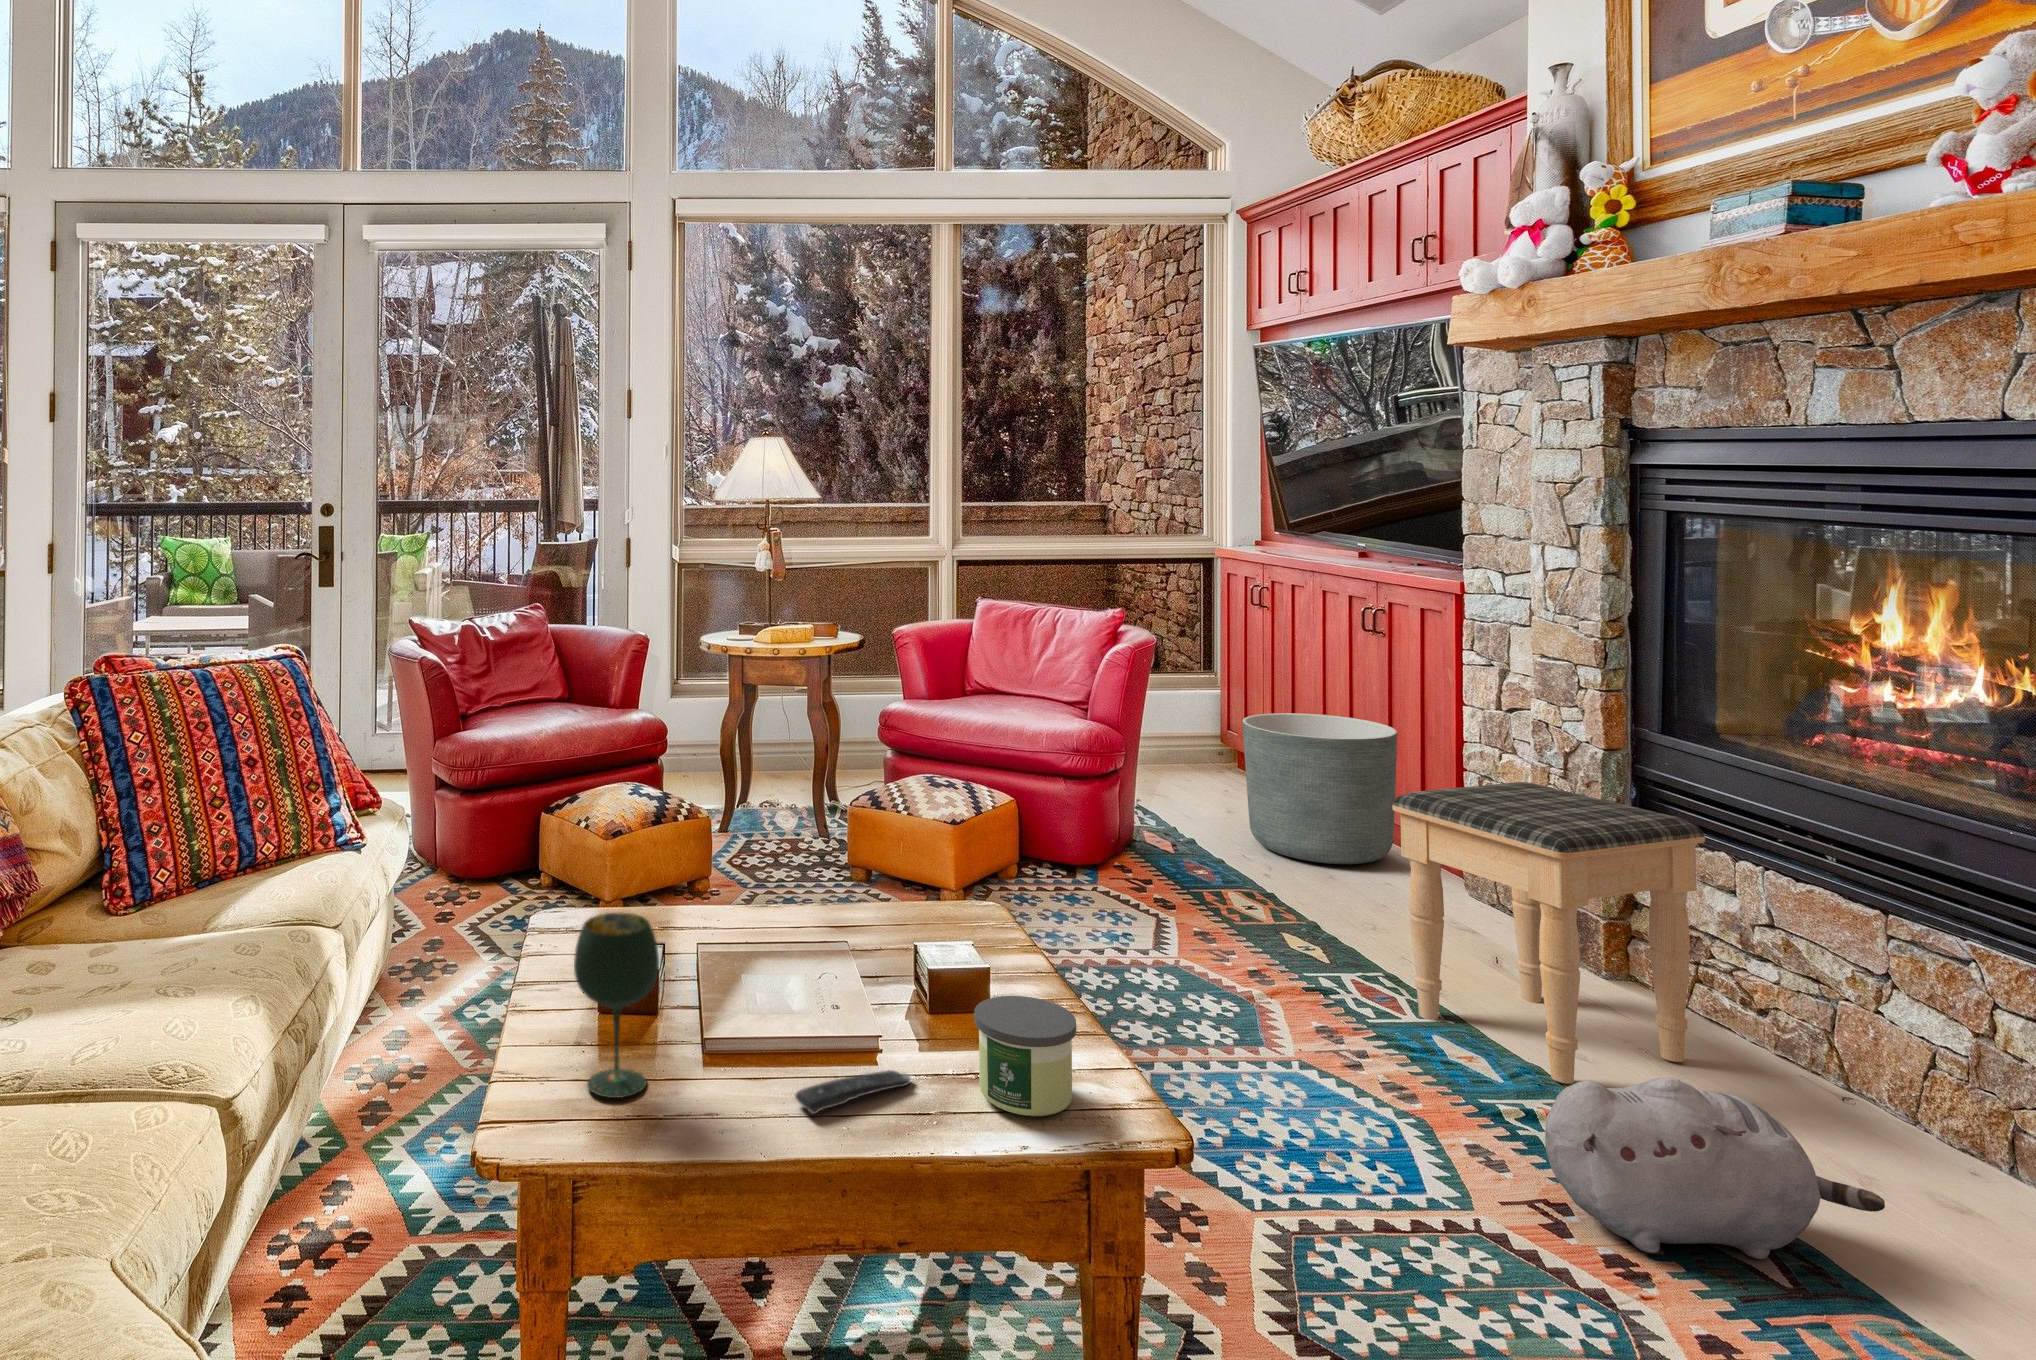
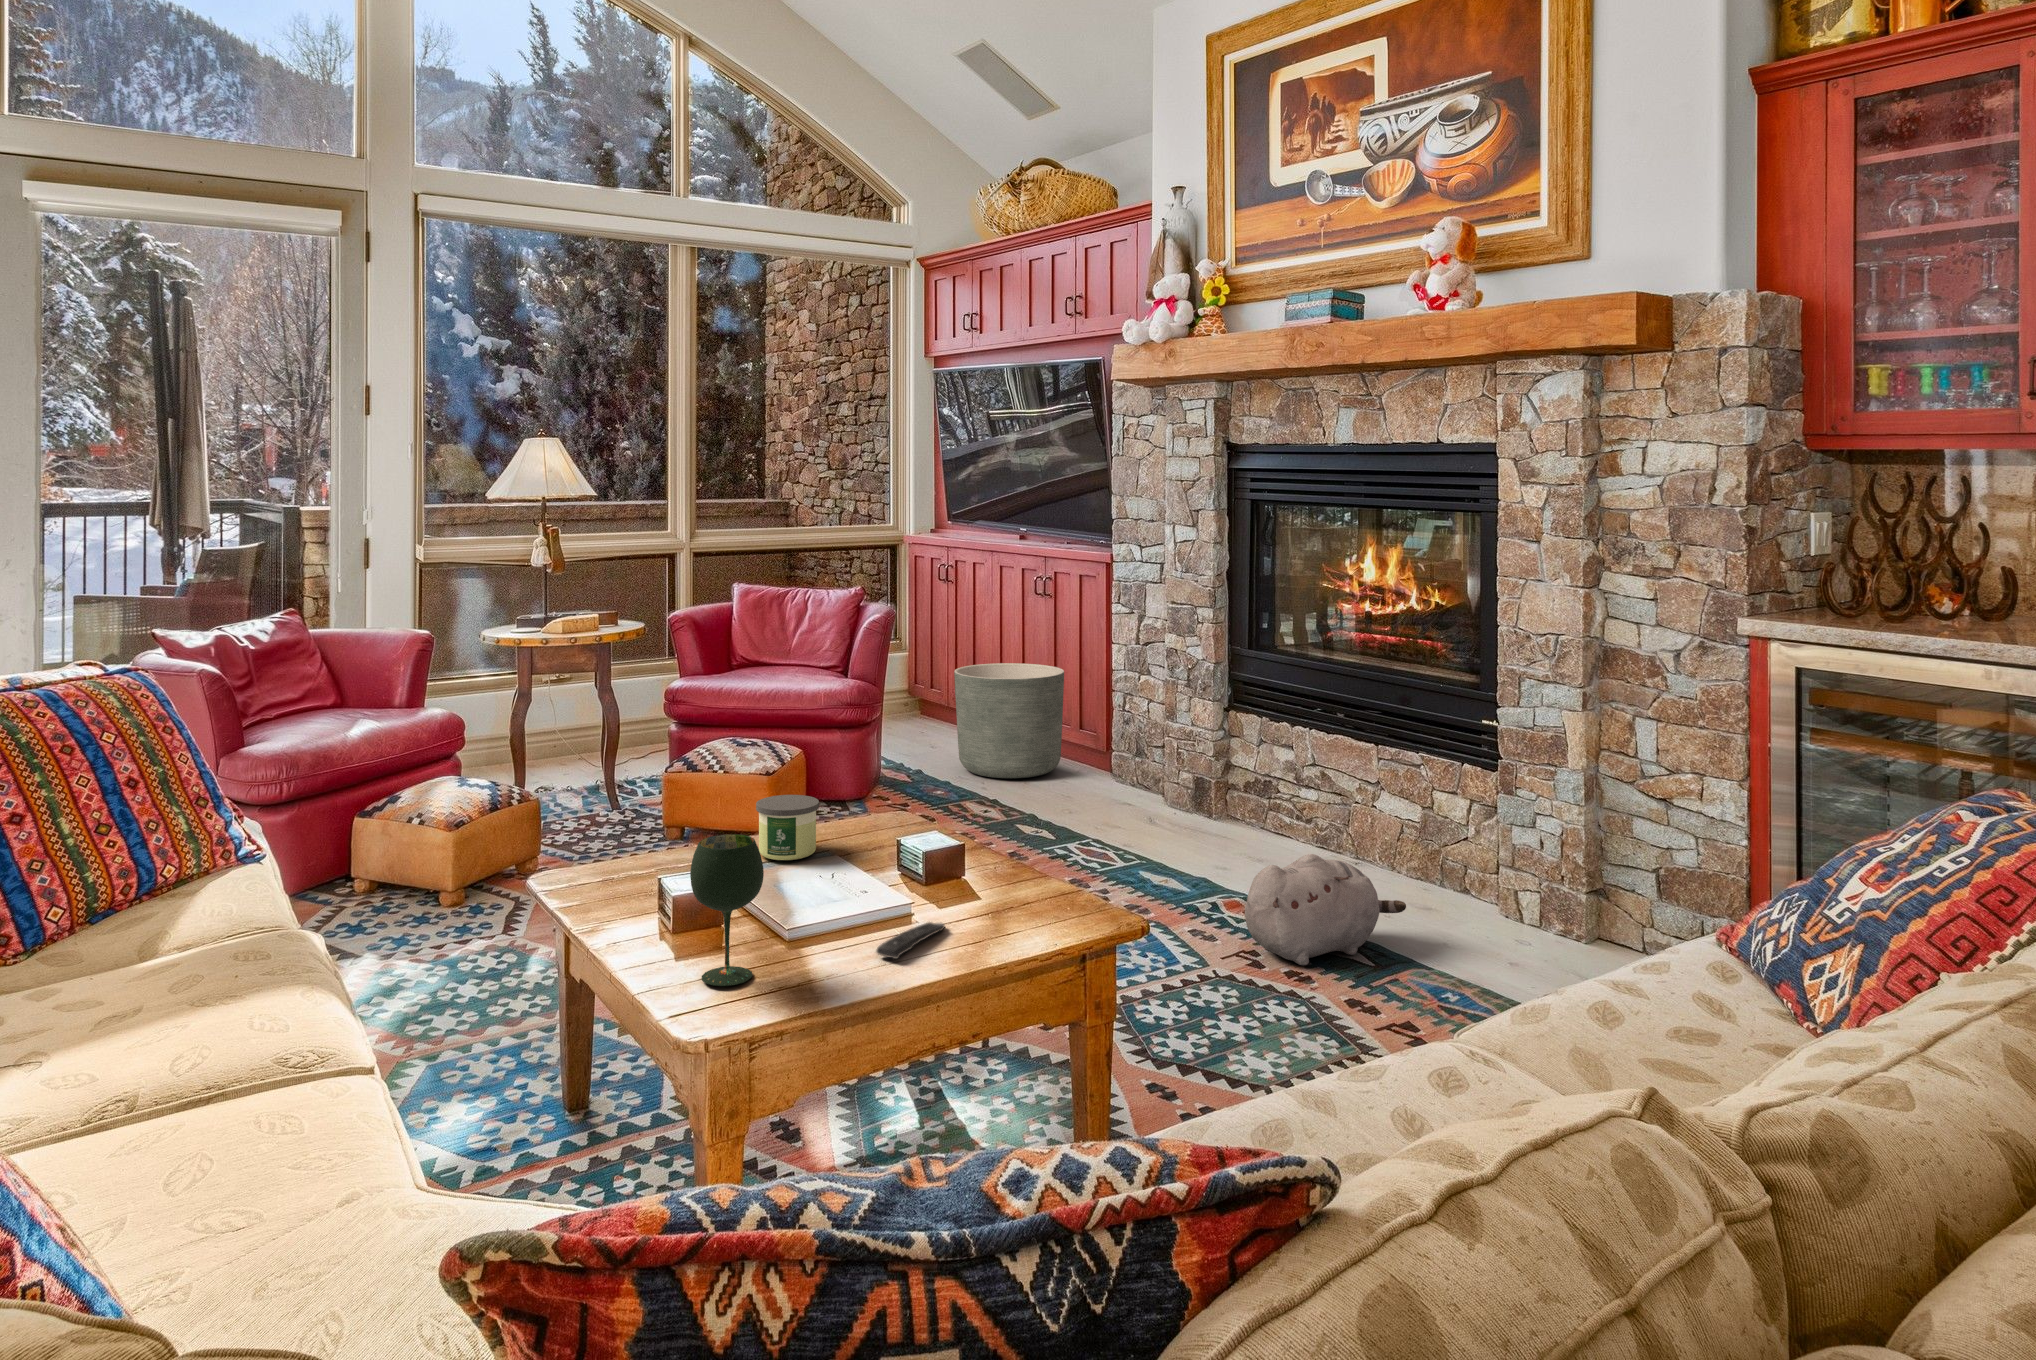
footstool: present [1393,782,1705,1084] -> none [1110,690,1288,887]
candle: present [974,996,1076,1116] -> present [756,795,819,860]

